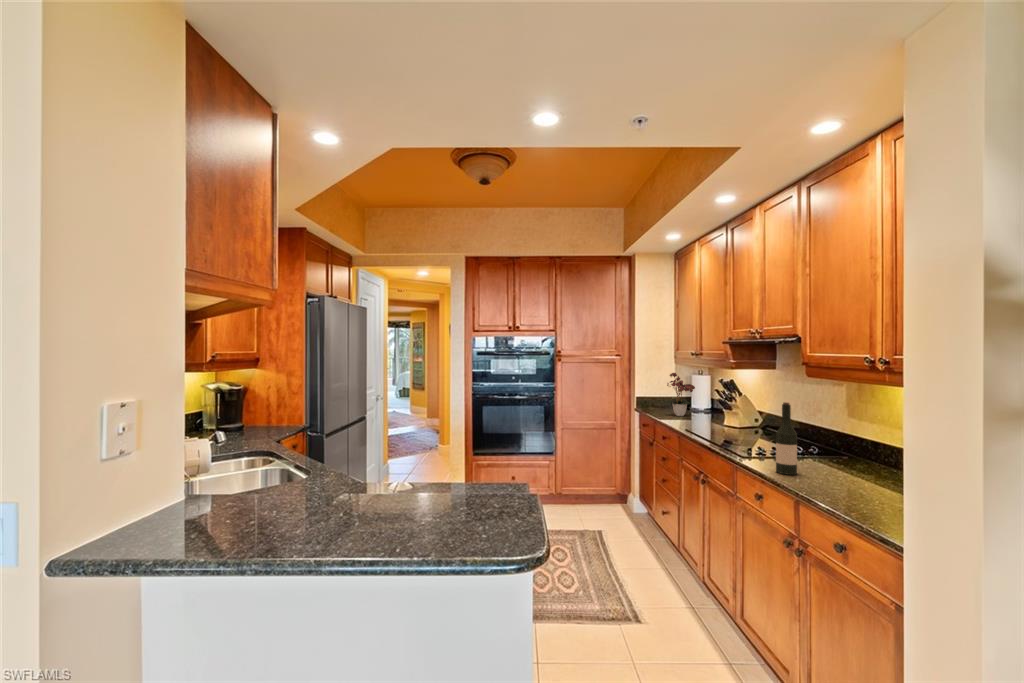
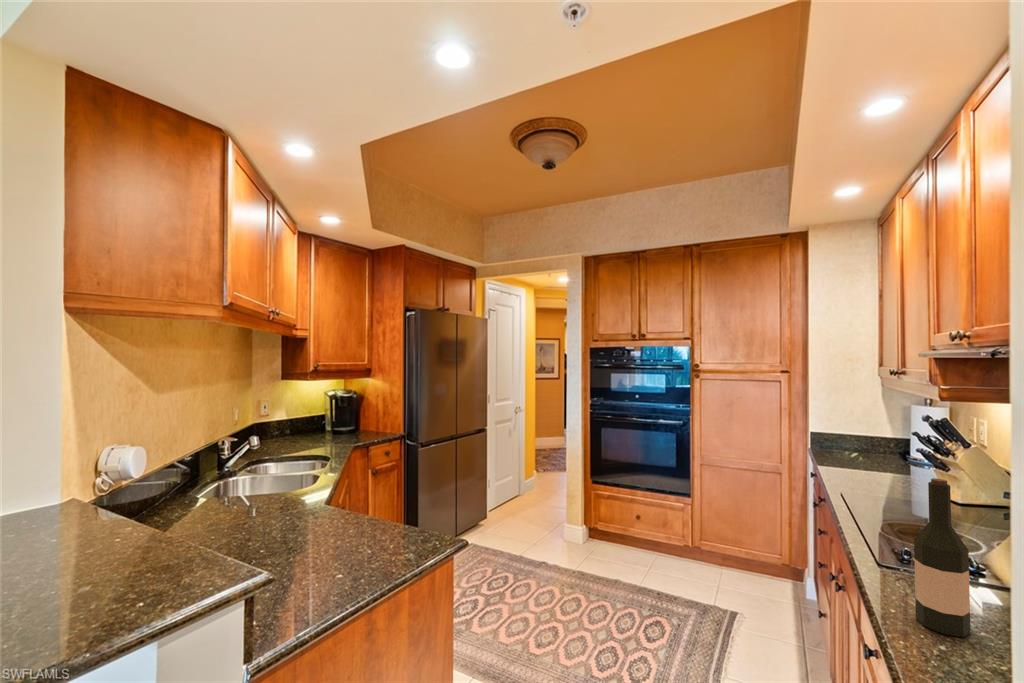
flower arrangement: present [667,373,695,416] -> none [843,396,903,467]

